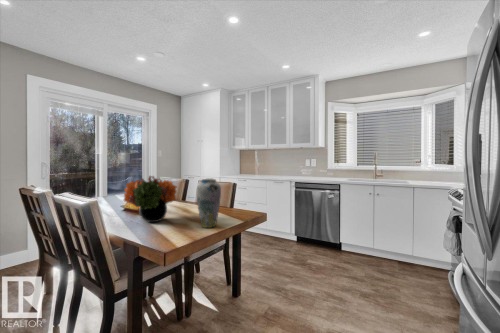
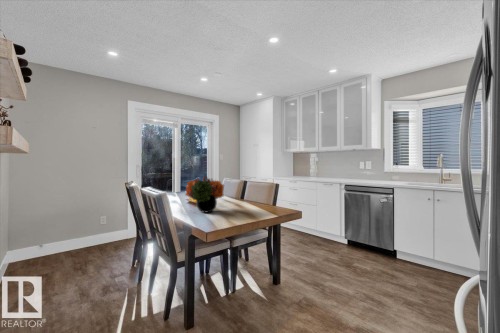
vase: present [197,179,221,228] -> none [237,179,256,219]

